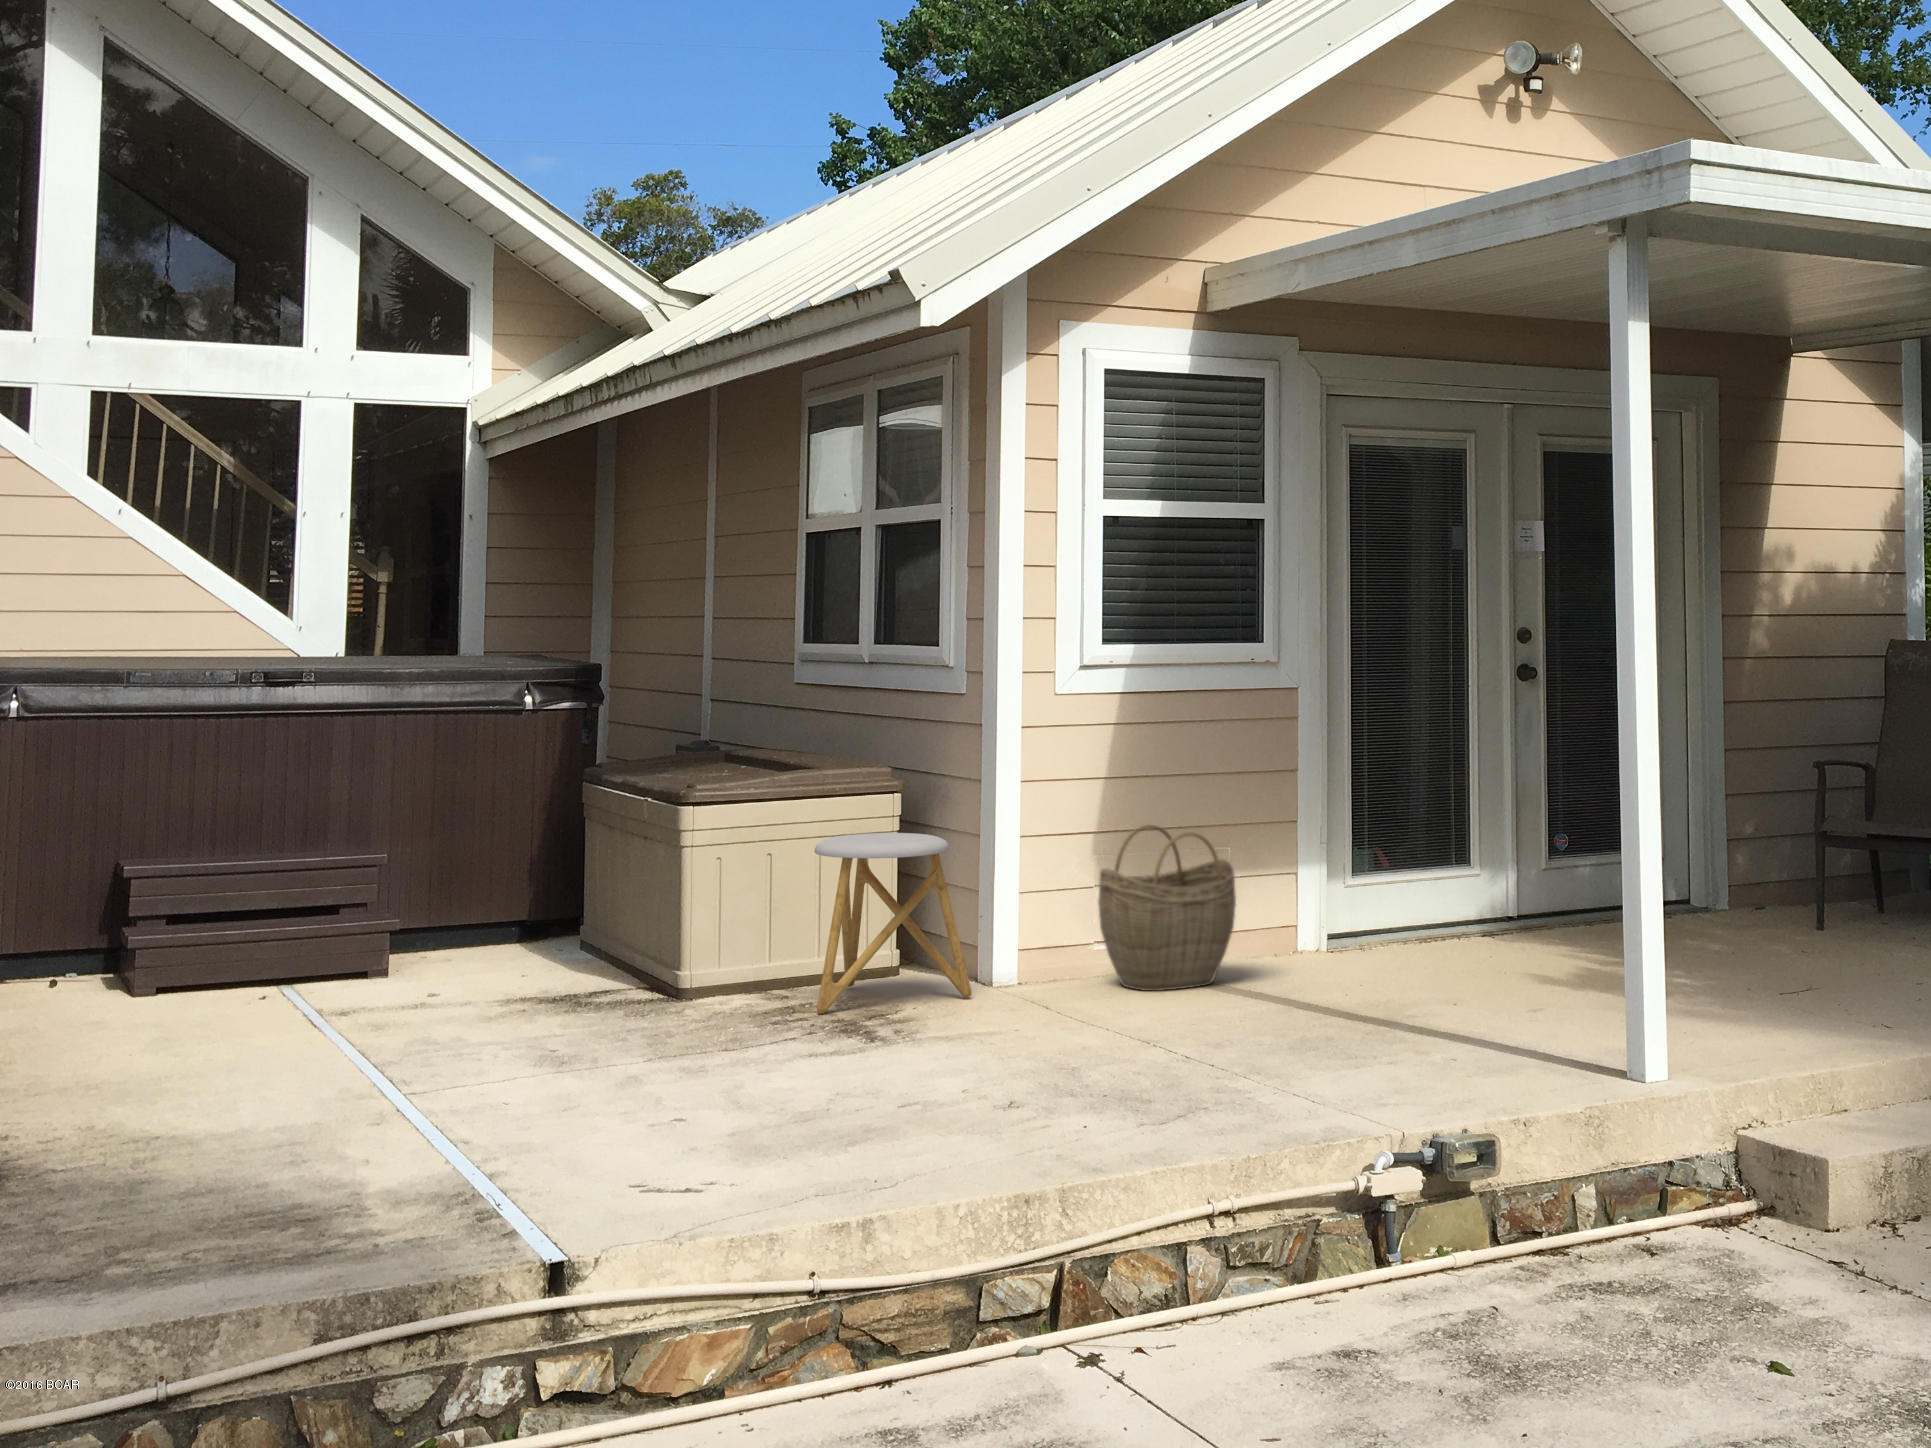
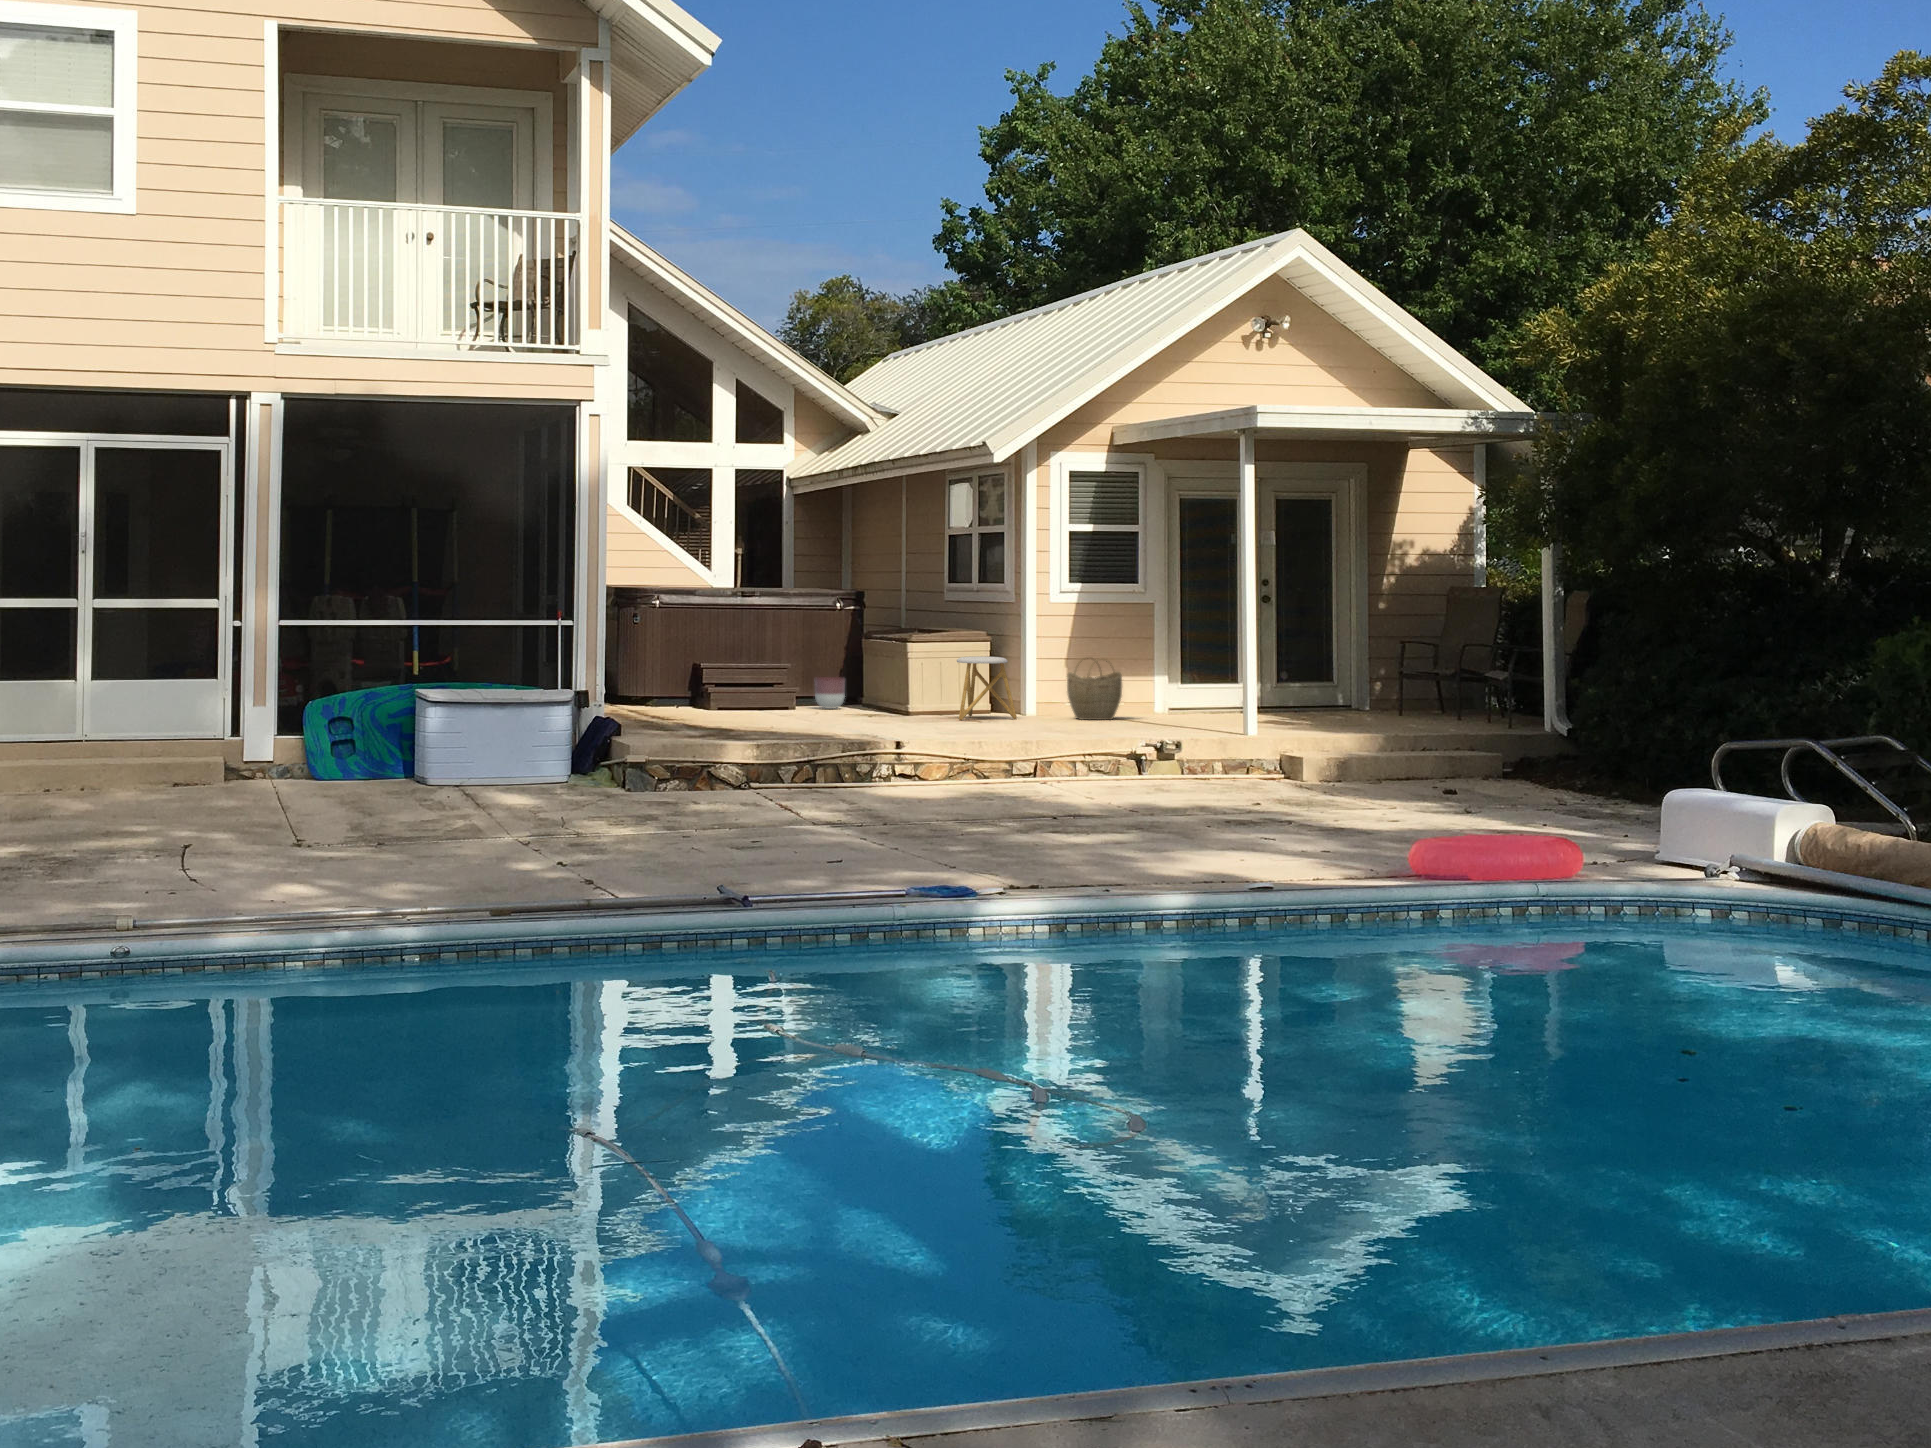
planter: none [462,876,542,958] -> present [815,677,845,709]

